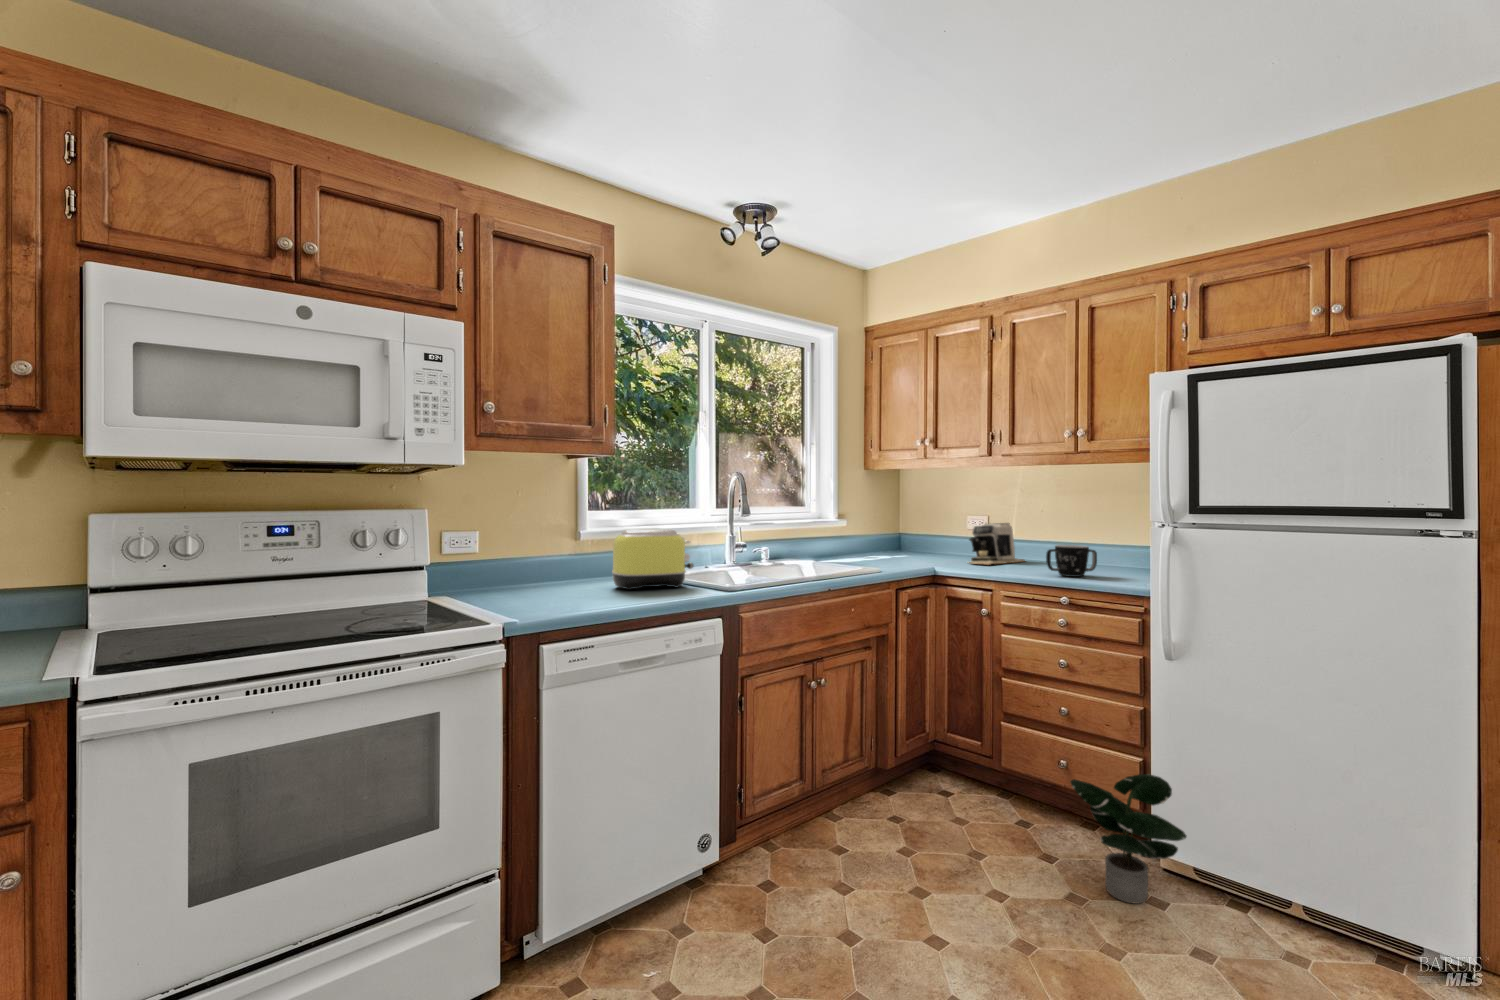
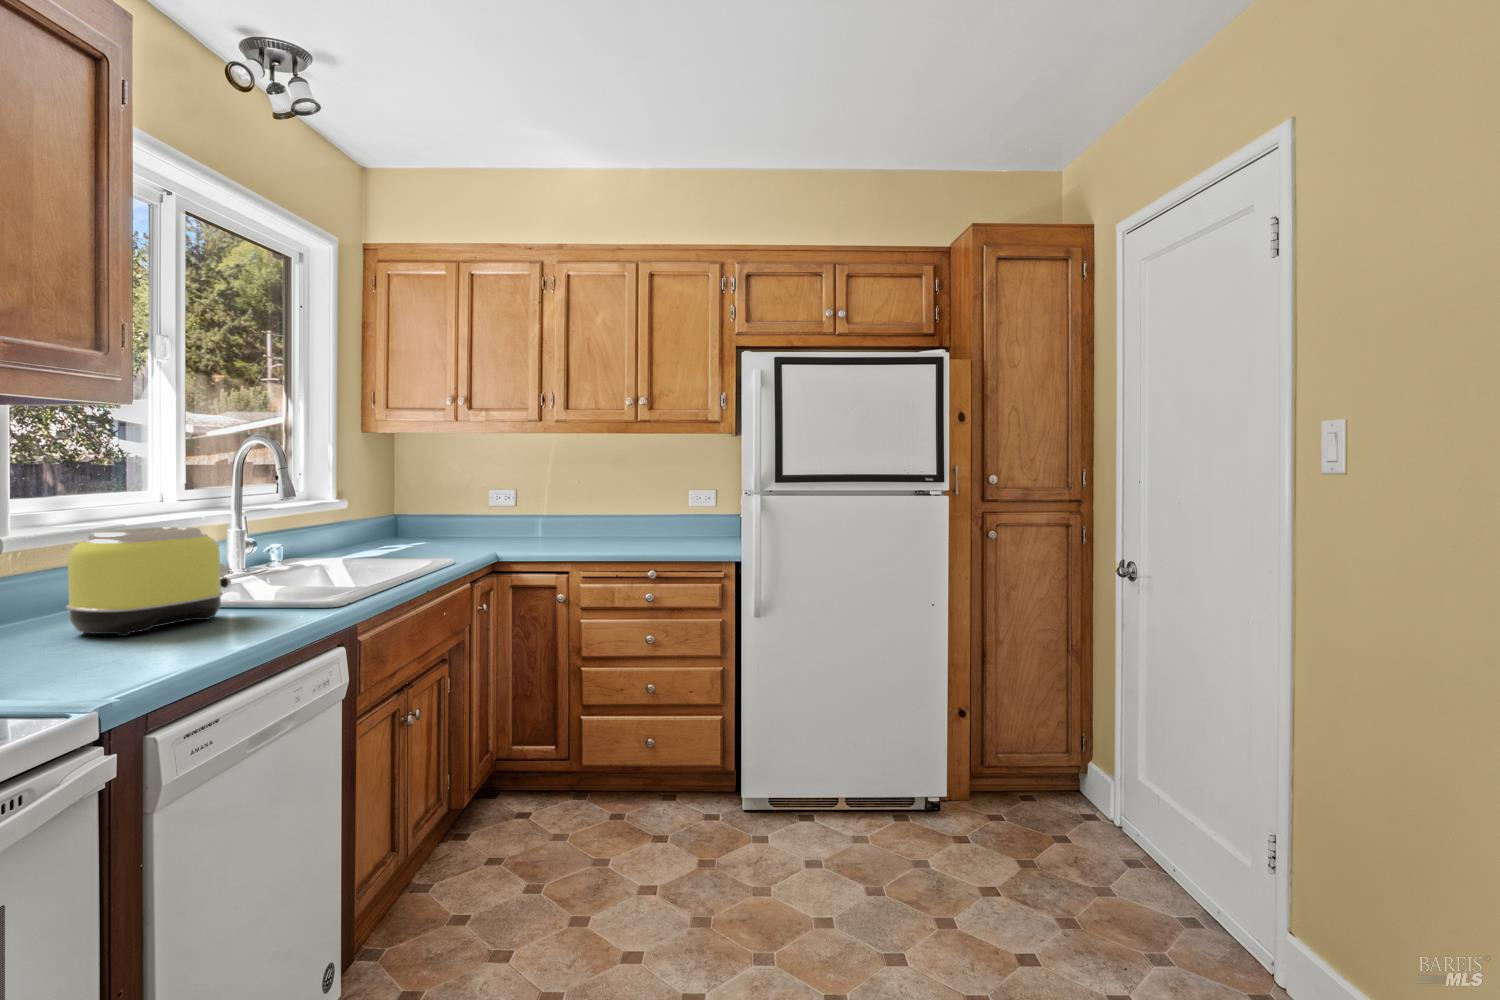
coffee maker: present [969,523,1025,565] -> none [514,497,572,547]
mug: present [1046,545,1097,577] -> none [627,518,668,551]
potted plant: present [1070,774,1187,904] -> none [691,726,791,847]

